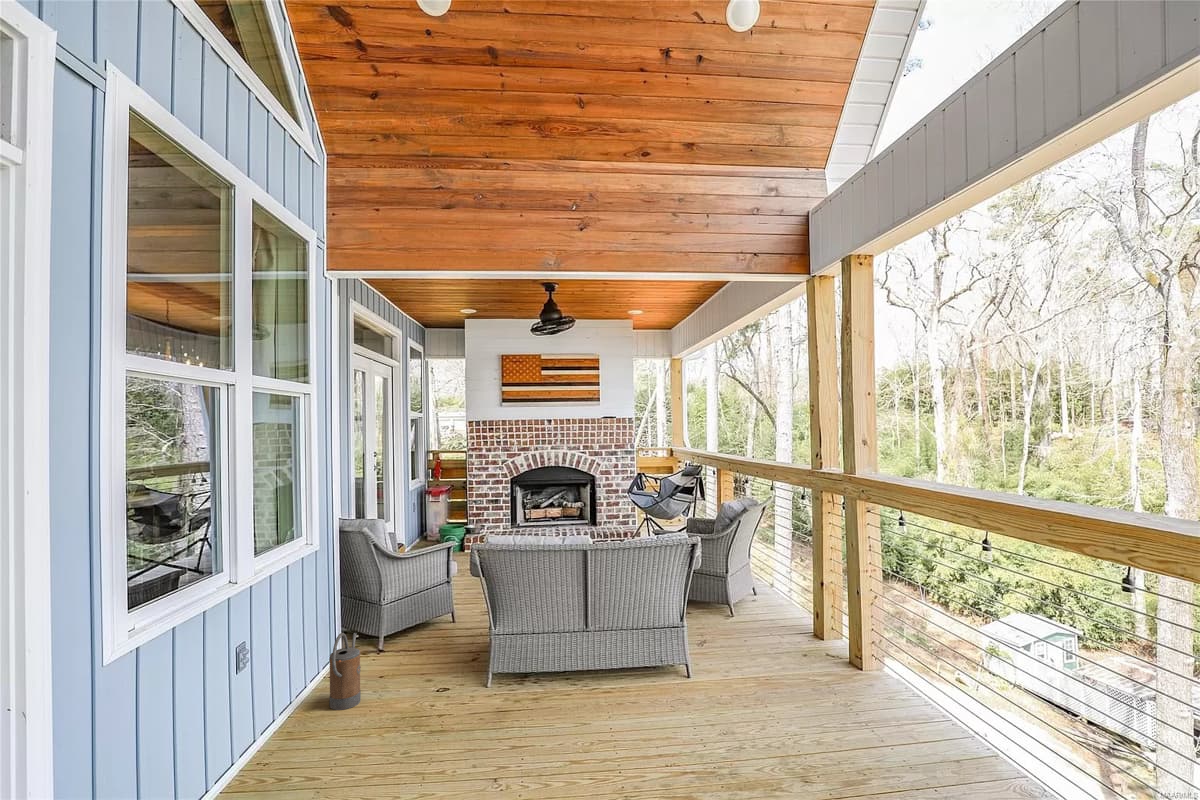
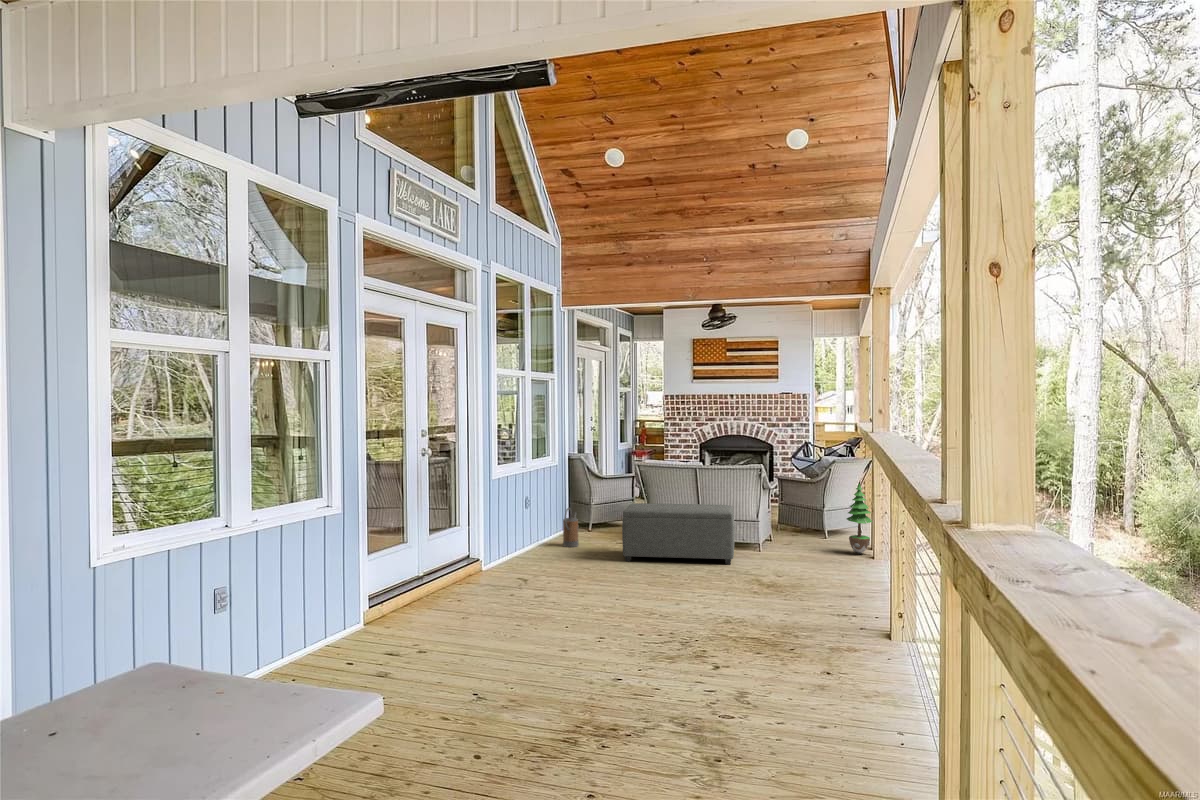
potted tree: none [800,549,840,658] -> present [847,484,872,554]
ottoman: none [458,608,671,755] -> present [622,503,735,564]

